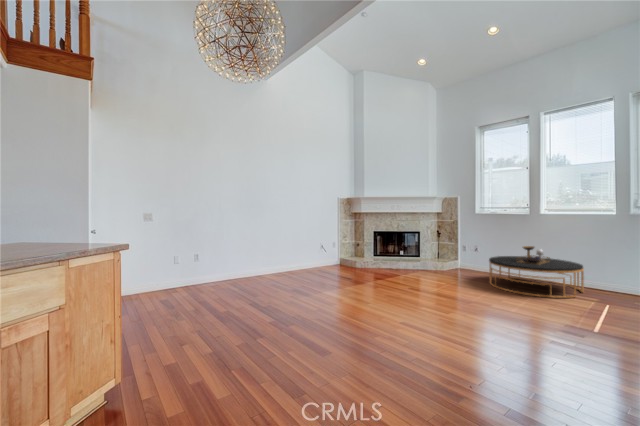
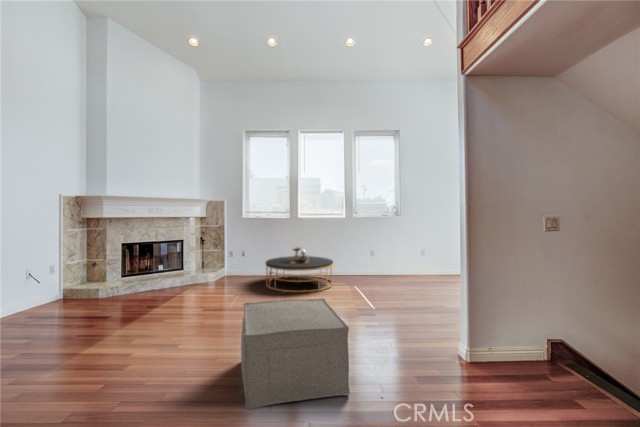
ottoman: none [378,278,488,377] -> present [241,299,350,409]

